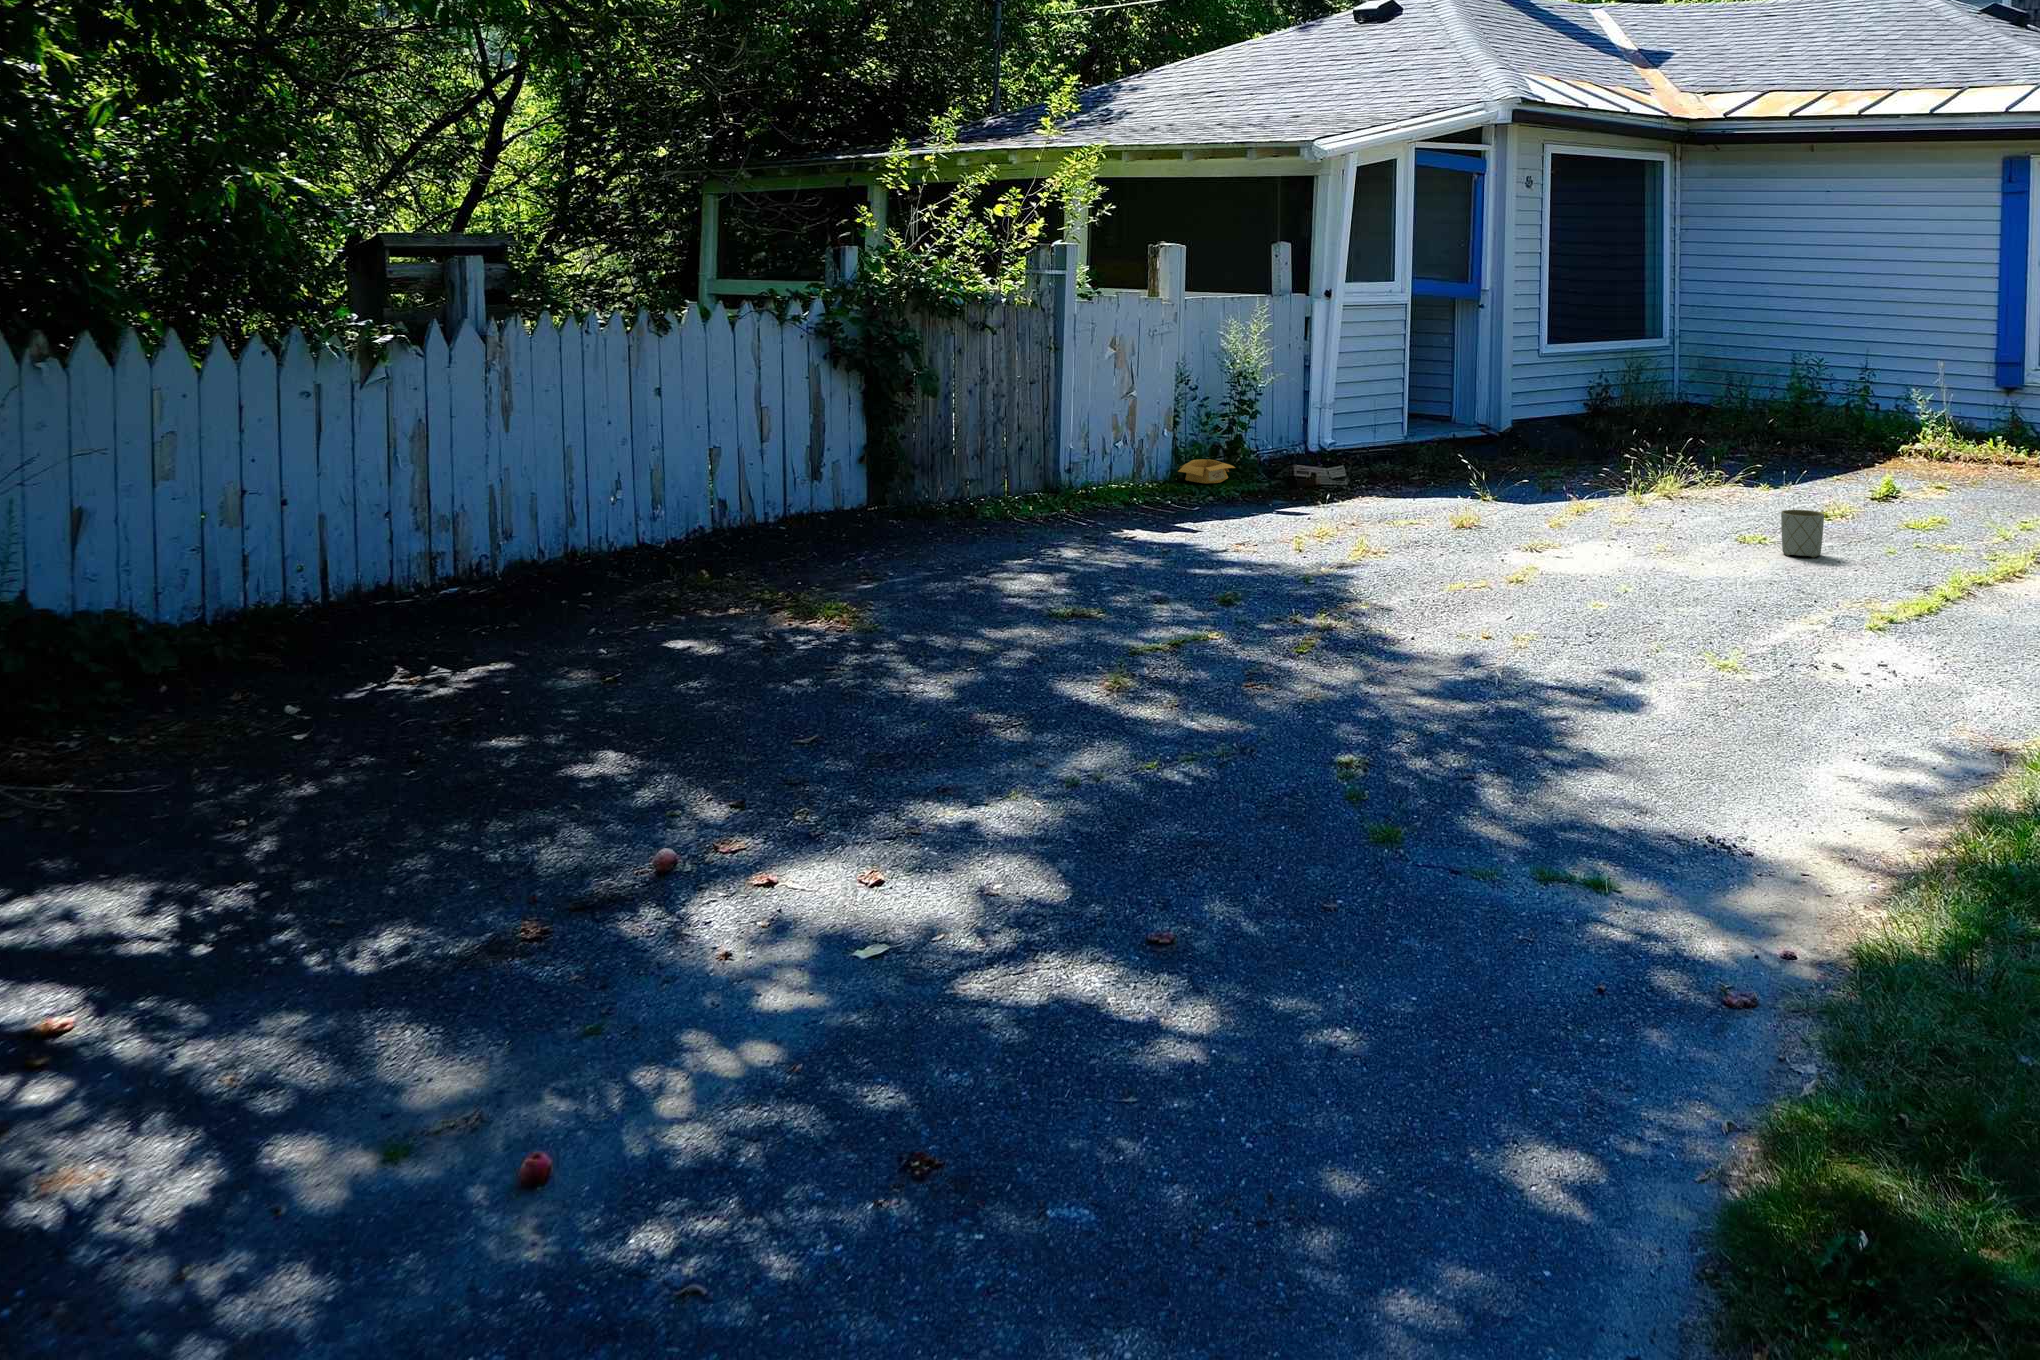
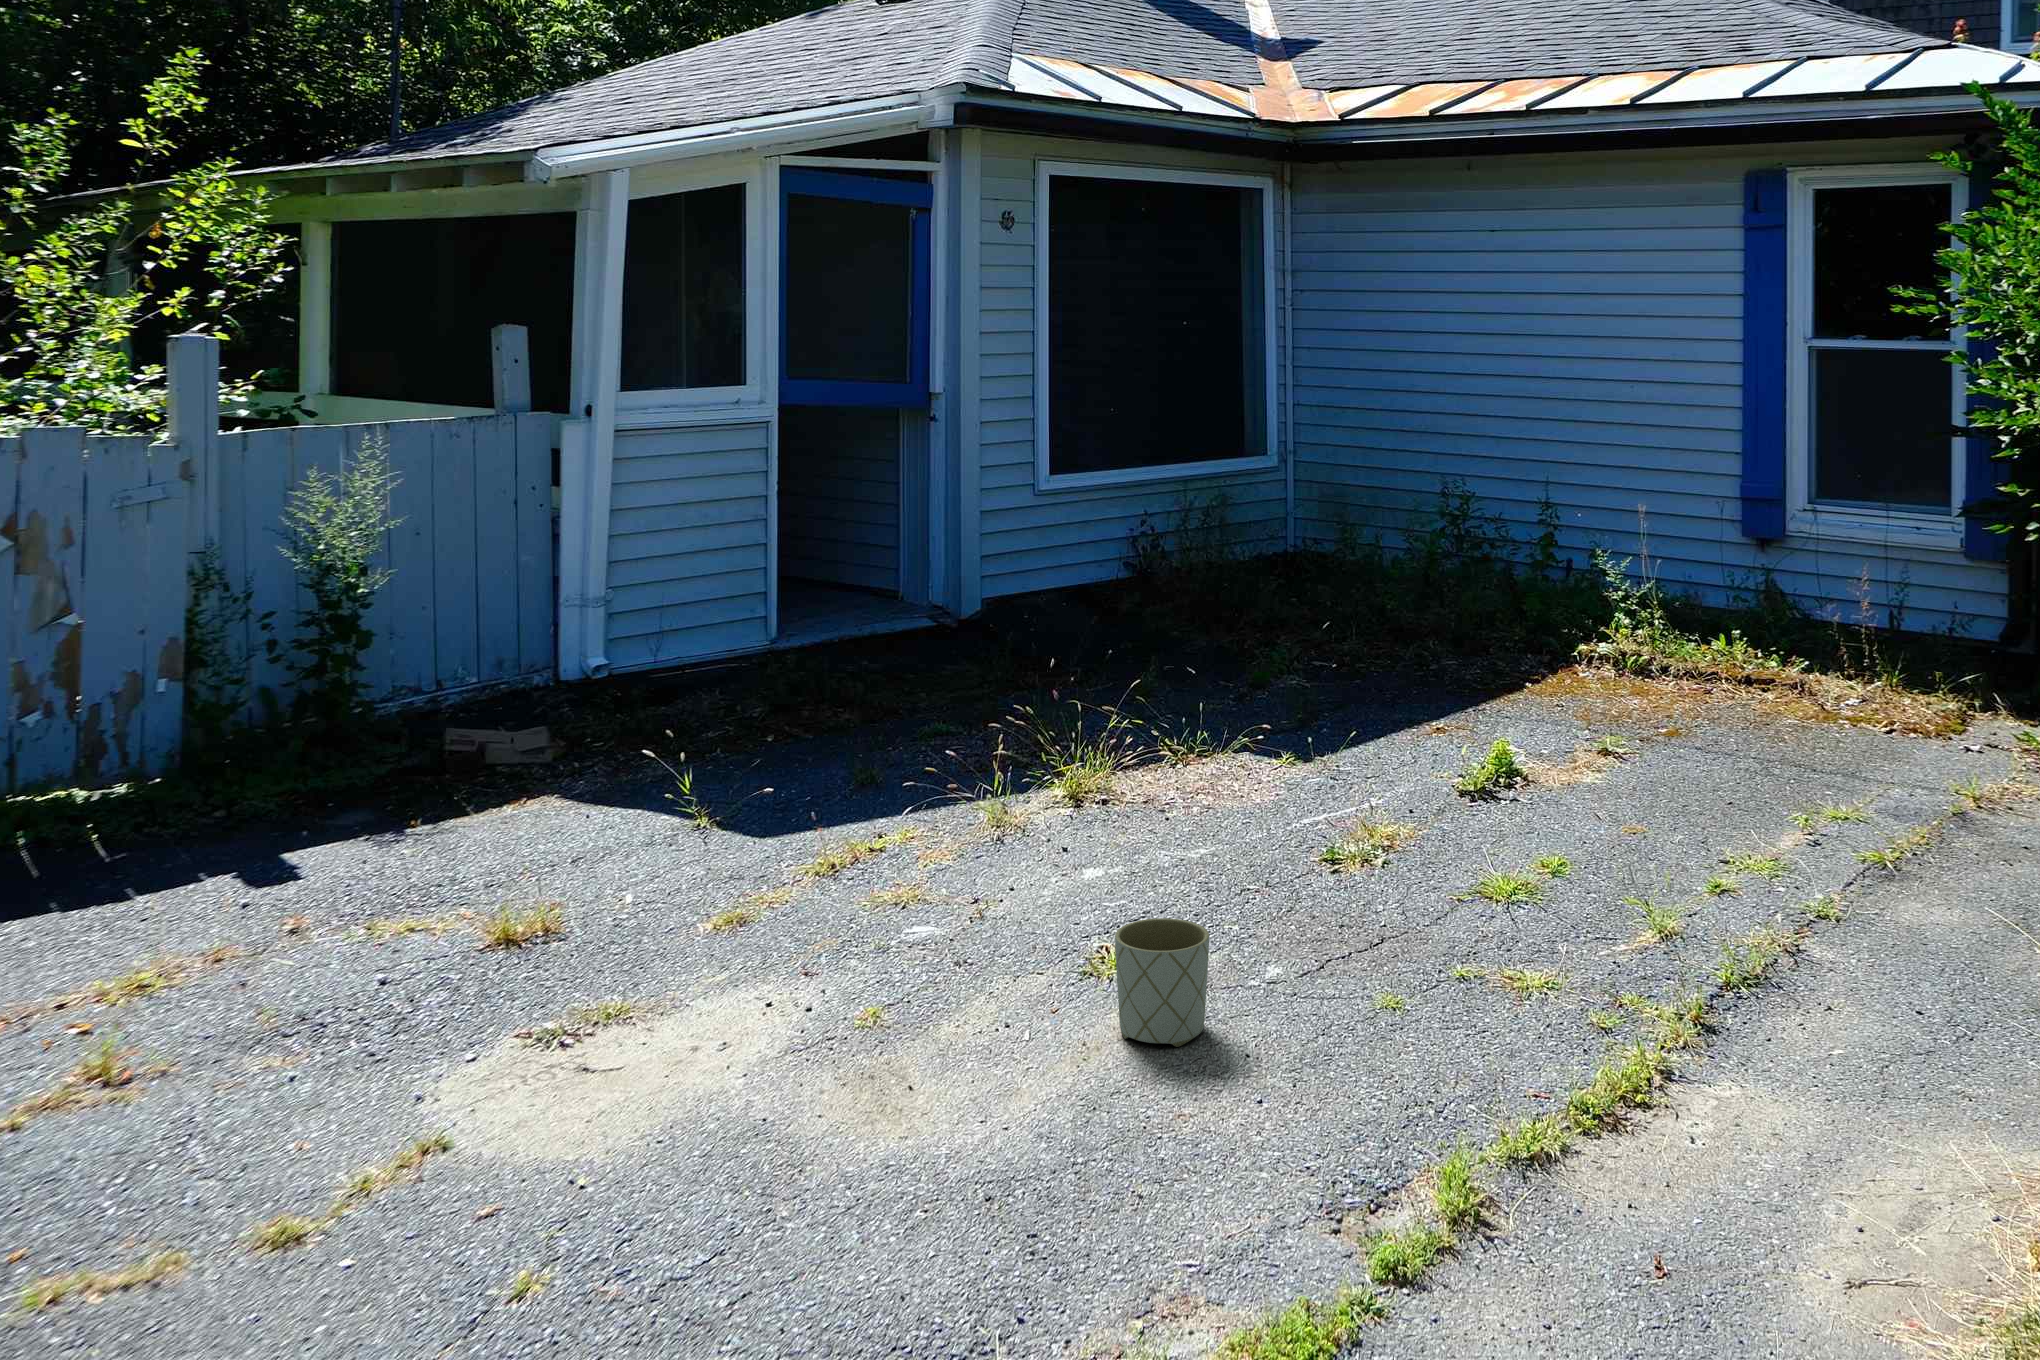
cardboard box: present [1178,459,1235,483] -> none [201,716,314,770]

